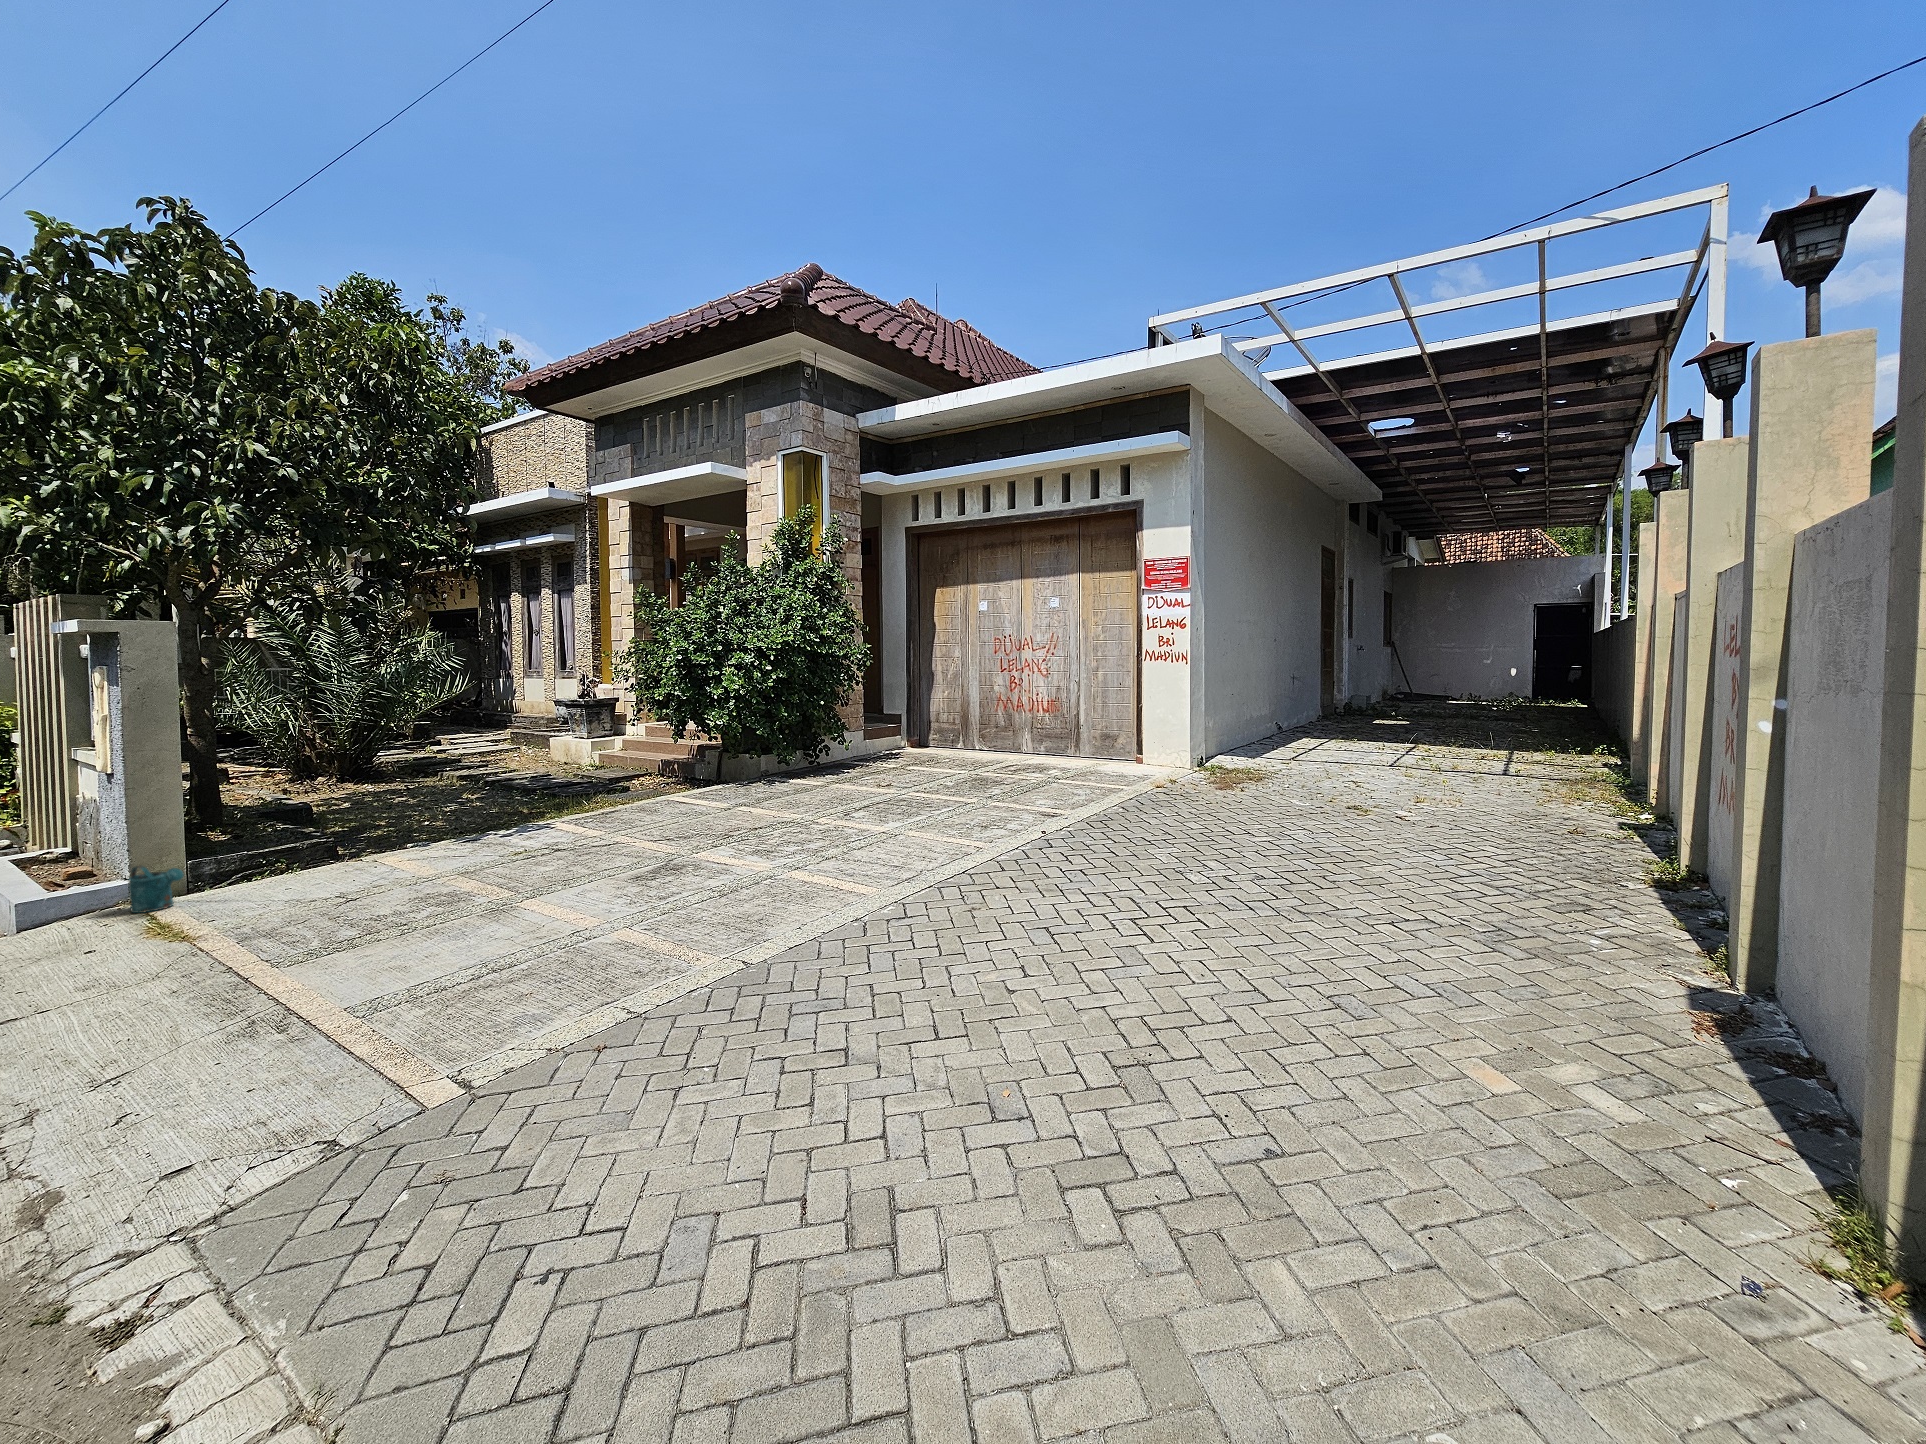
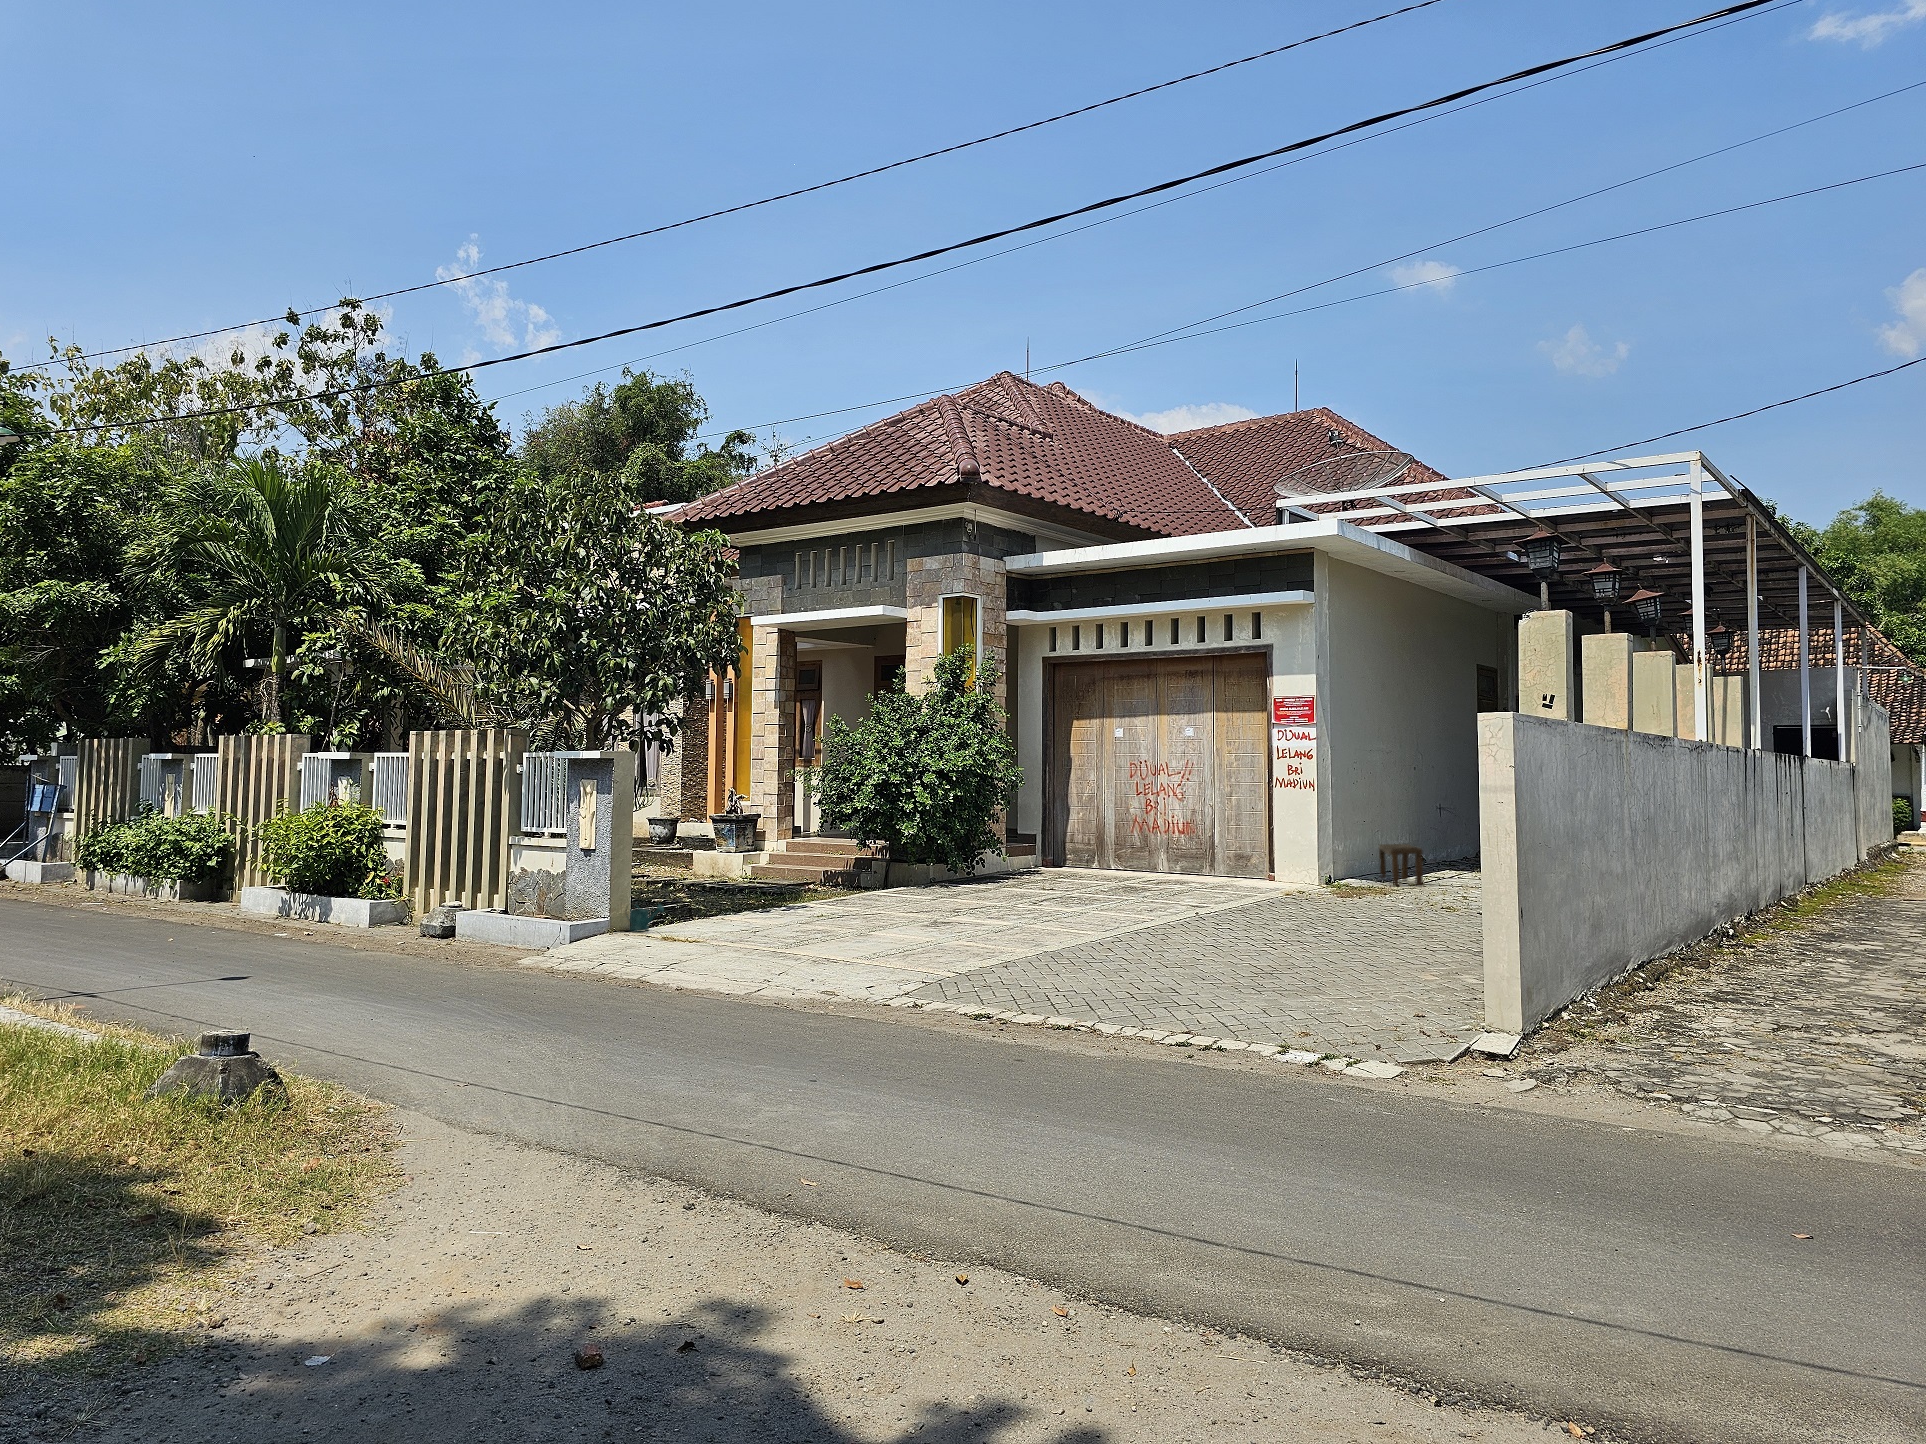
bench: none [1248,716,1299,763] -> present [1379,844,1423,886]

